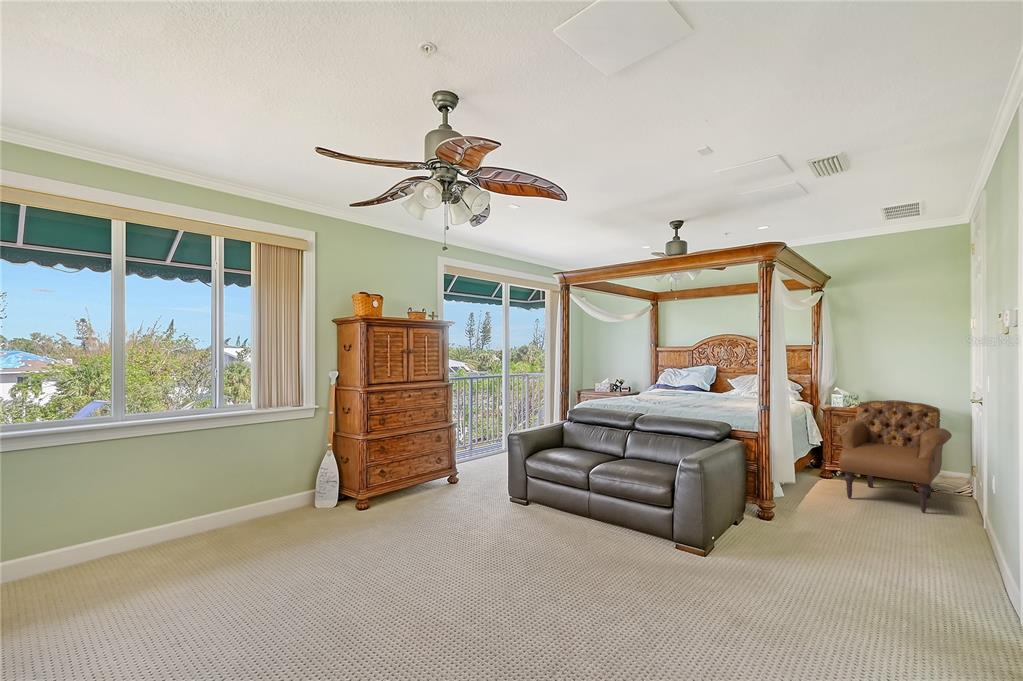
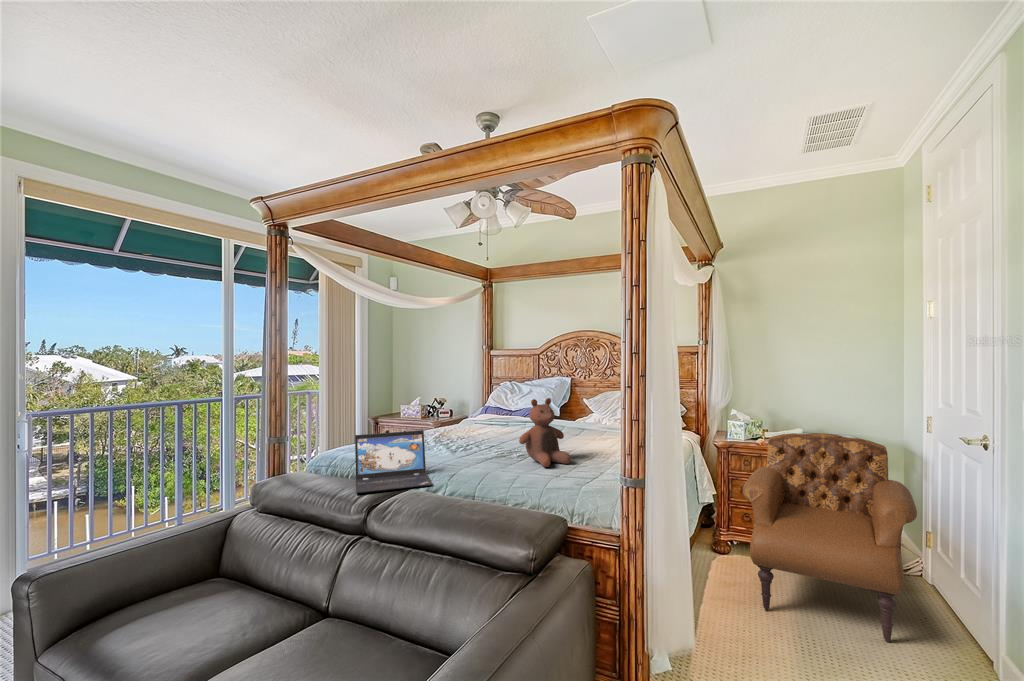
stuffed bear: none [695,372,726,409] -> present [519,398,571,467]
laptop: none [607,386,652,412] -> present [355,430,432,494]

